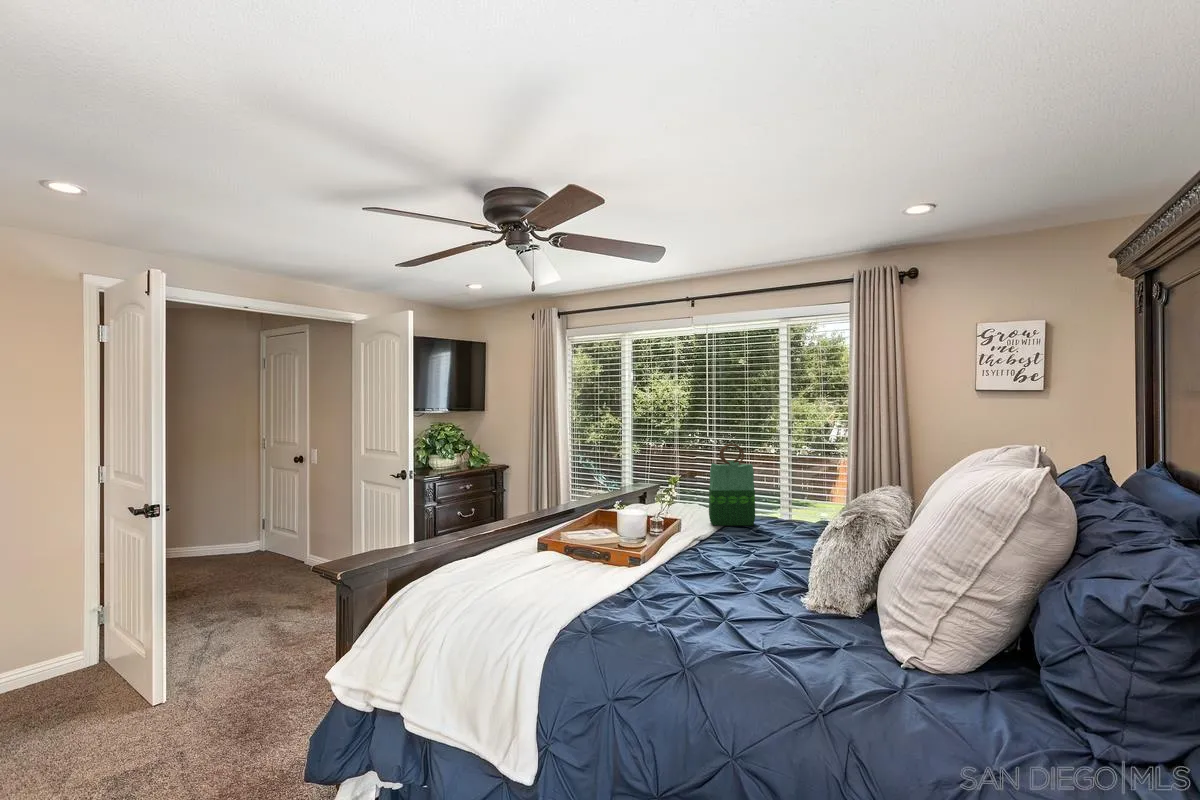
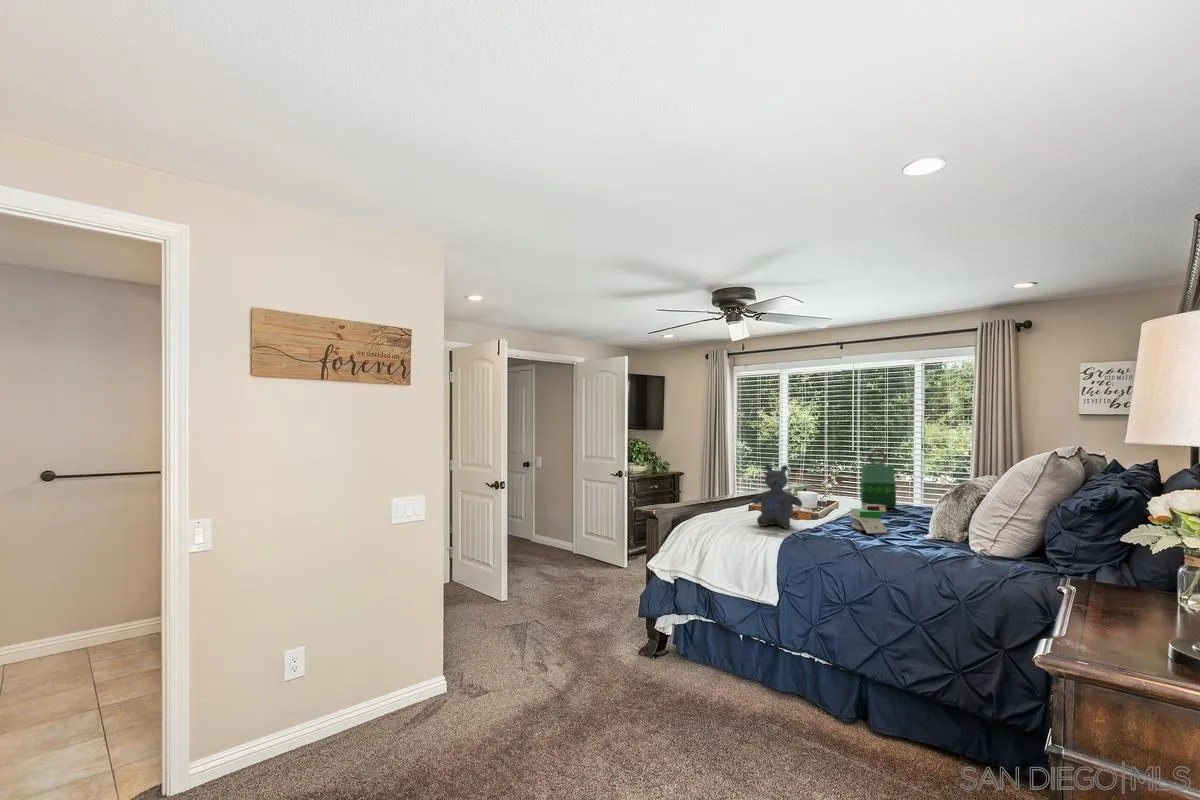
stuffed bear: none [528,481,608,597] -> present [752,465,802,527]
book: none [684,542,742,604] -> present [849,504,887,534]

